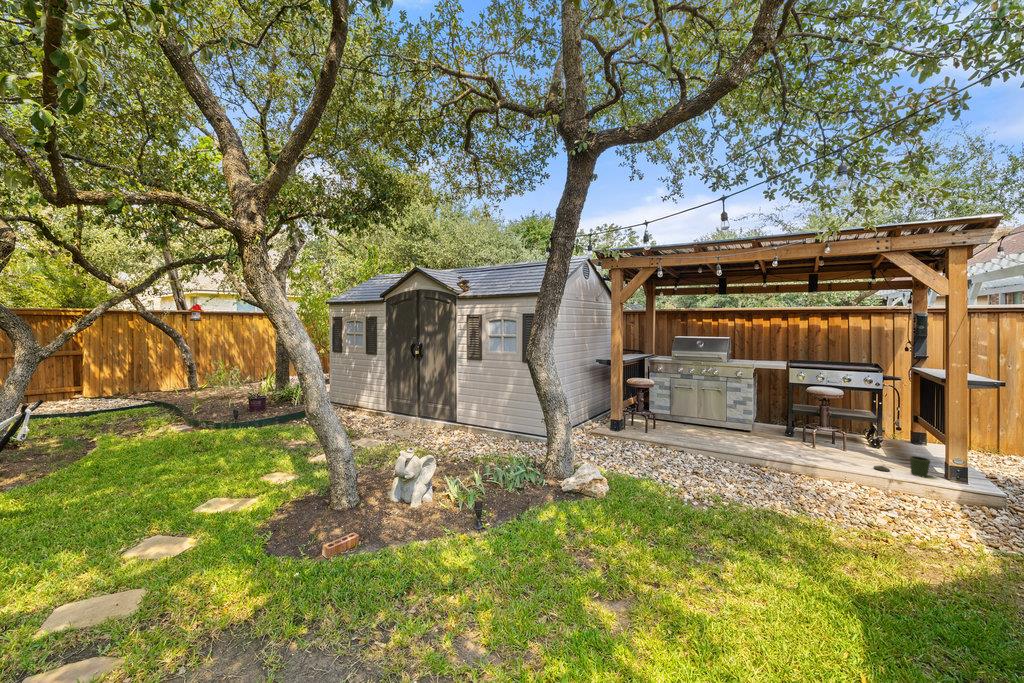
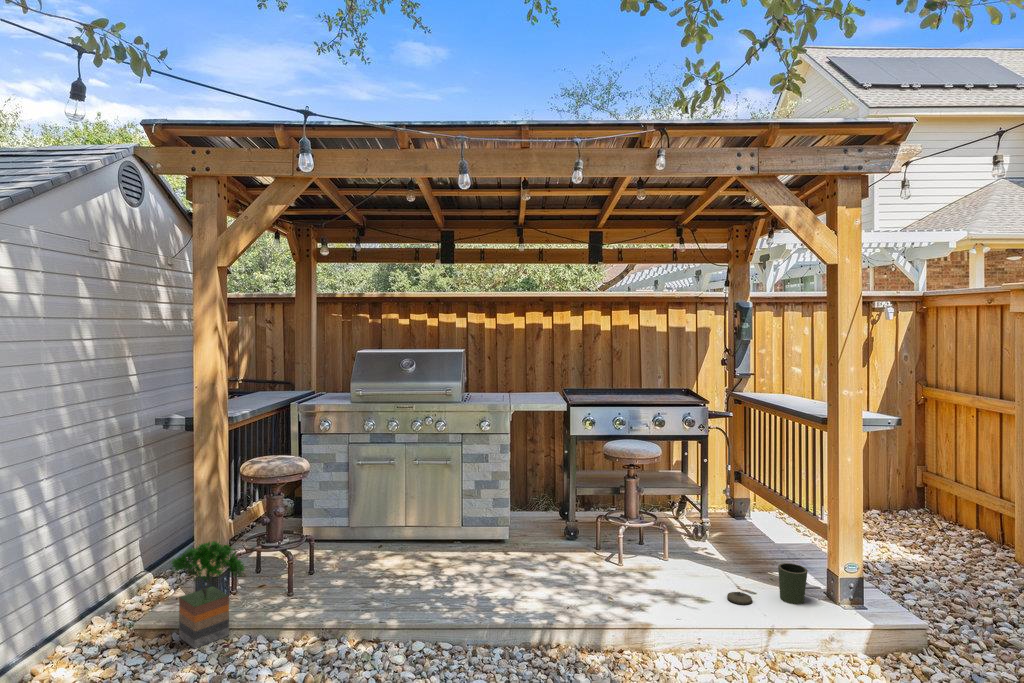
potted tree: none [606,406,633,442] -> present [171,541,245,649]

